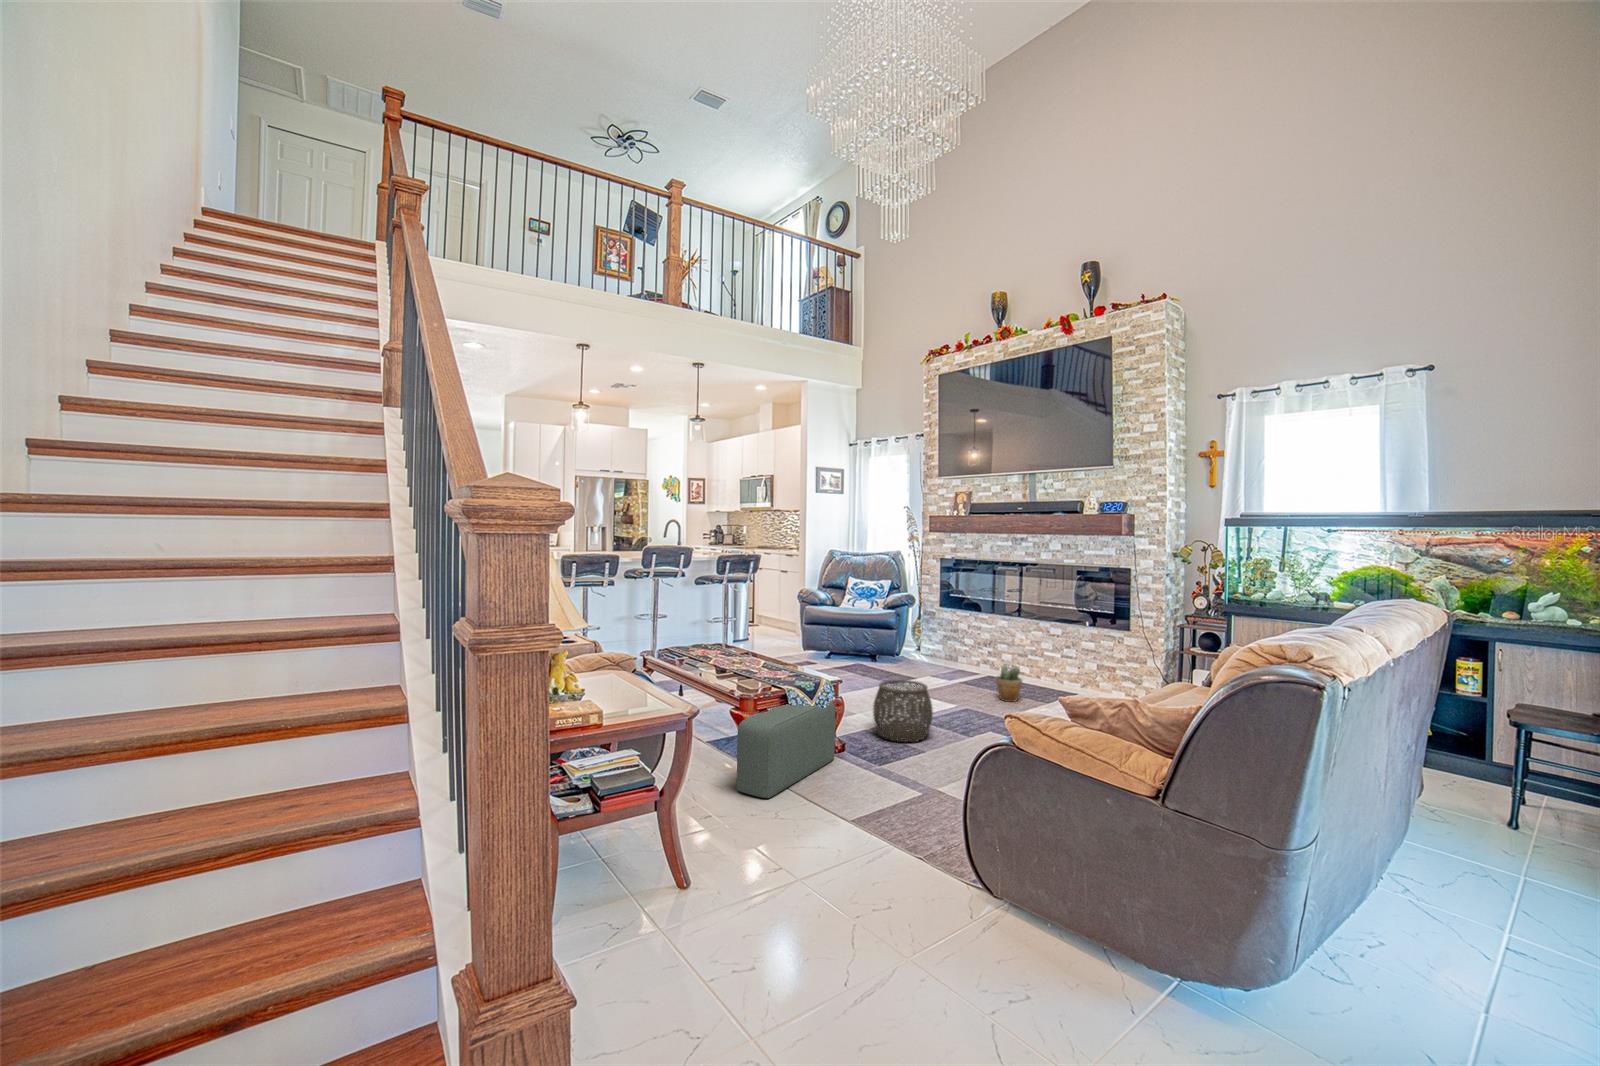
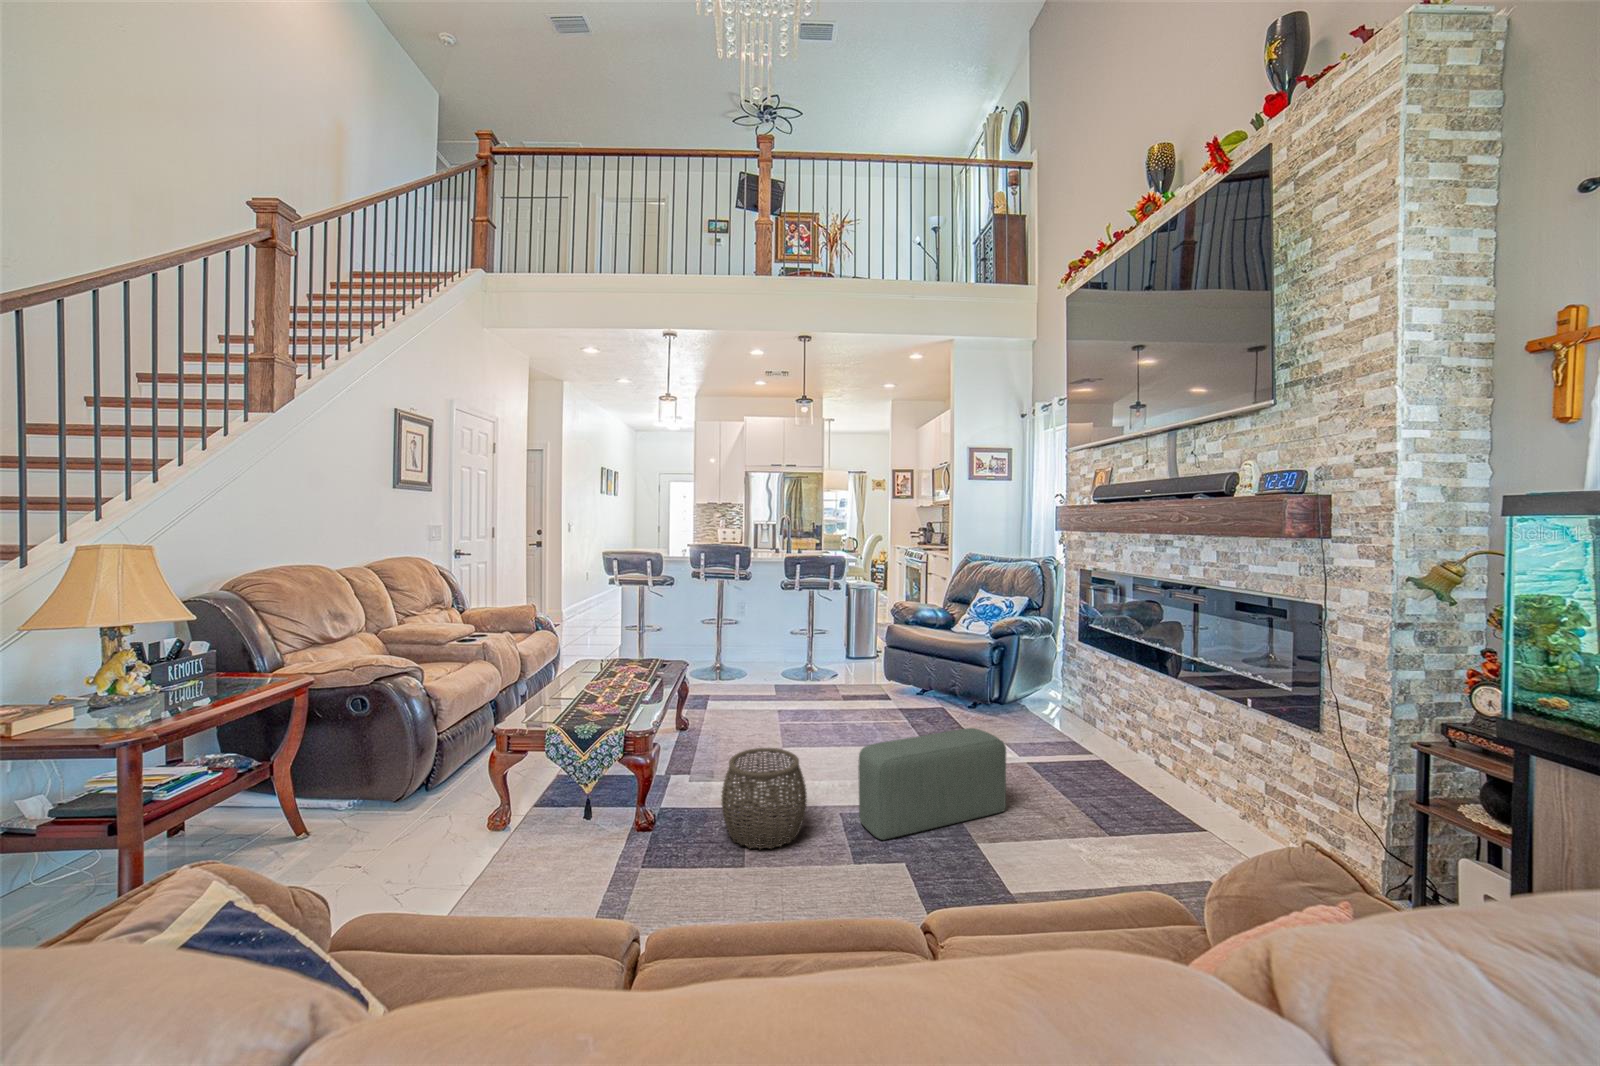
potted plant: present [996,666,1022,702] -> none [1027,752,1073,816]
pouf: present [737,700,835,798] -> present [858,728,1006,840]

